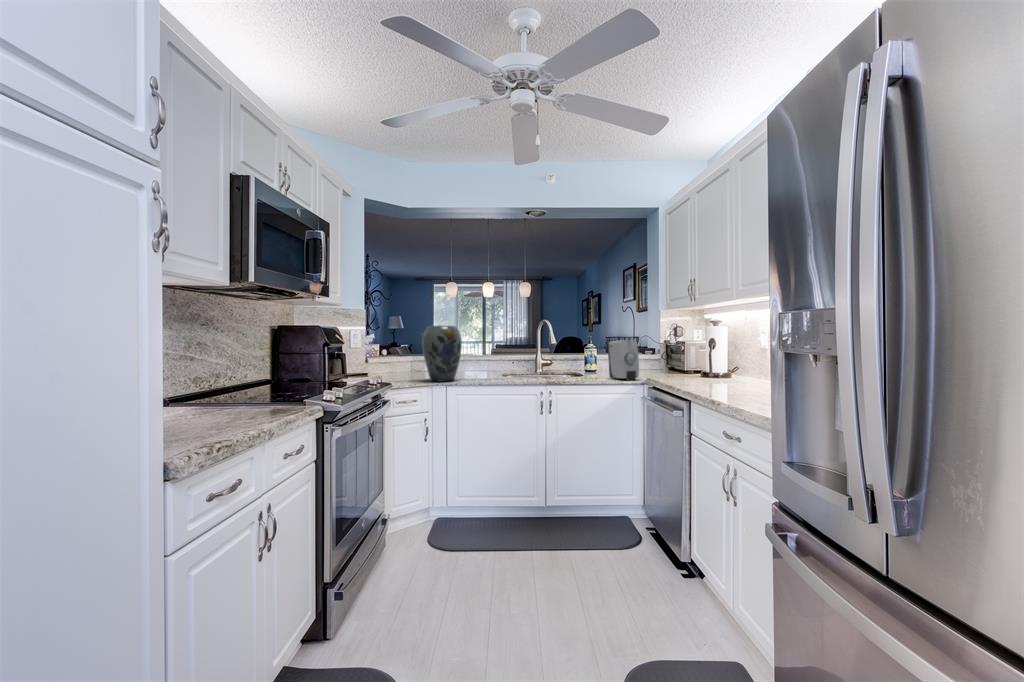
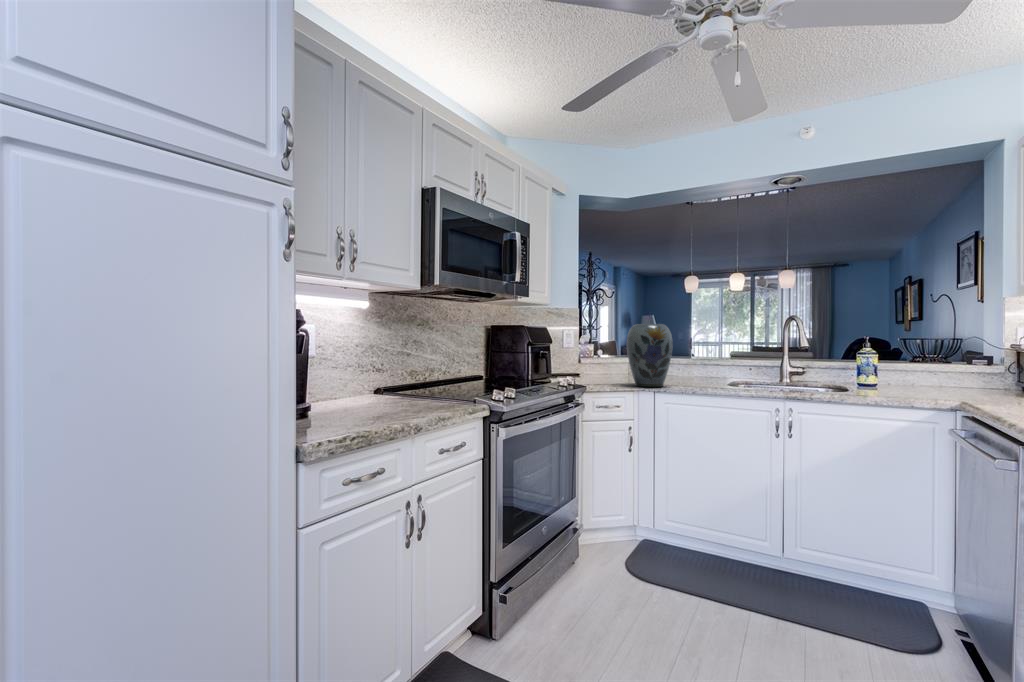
soap dispenser: present [608,340,639,380] -> none [889,343,946,403]

